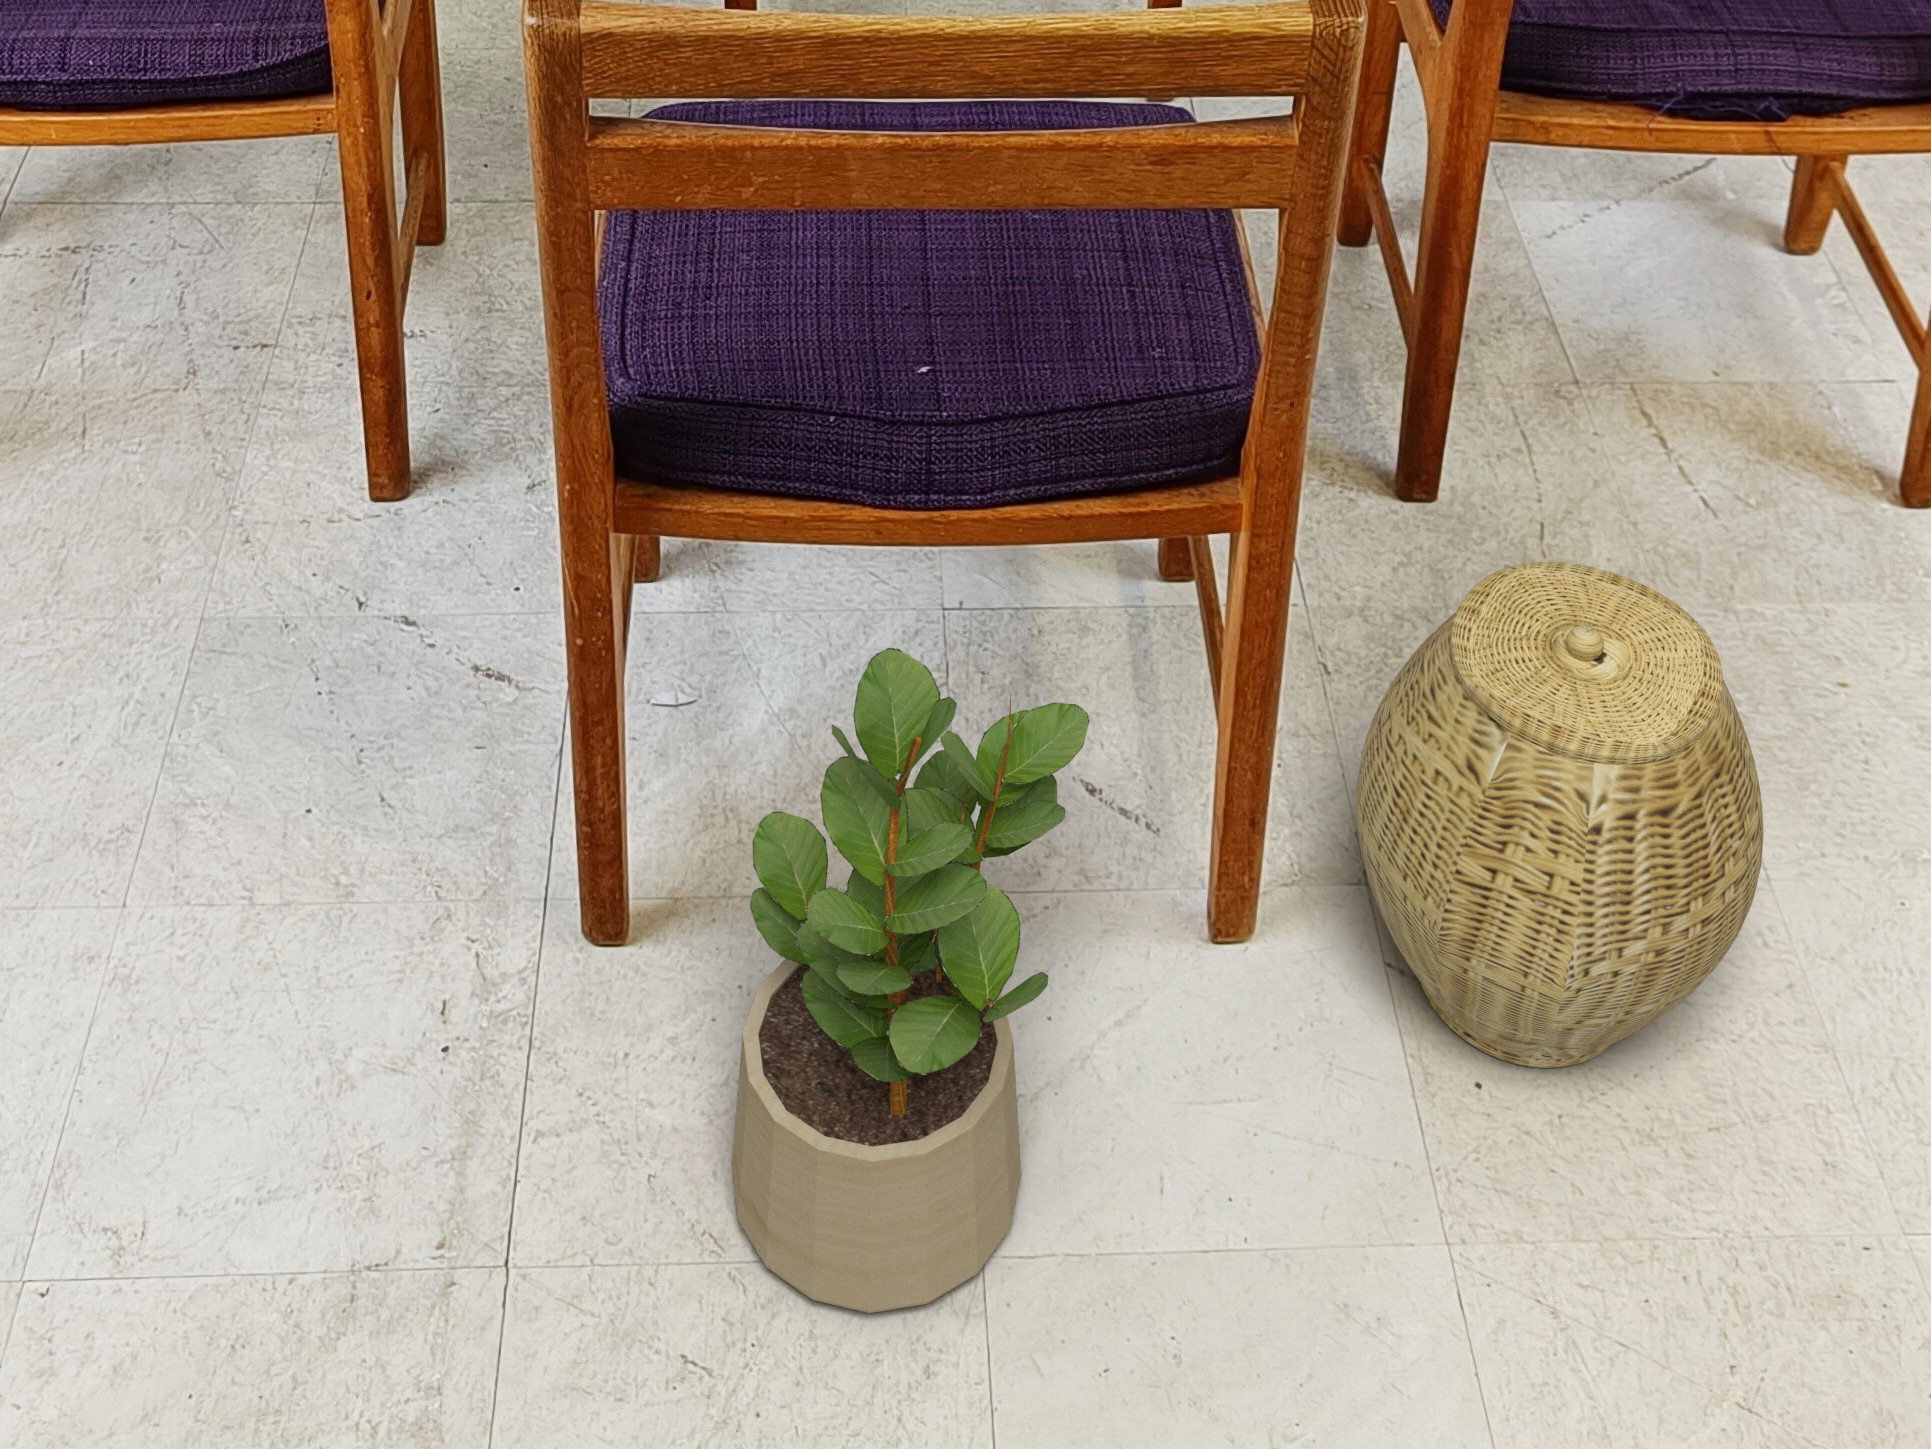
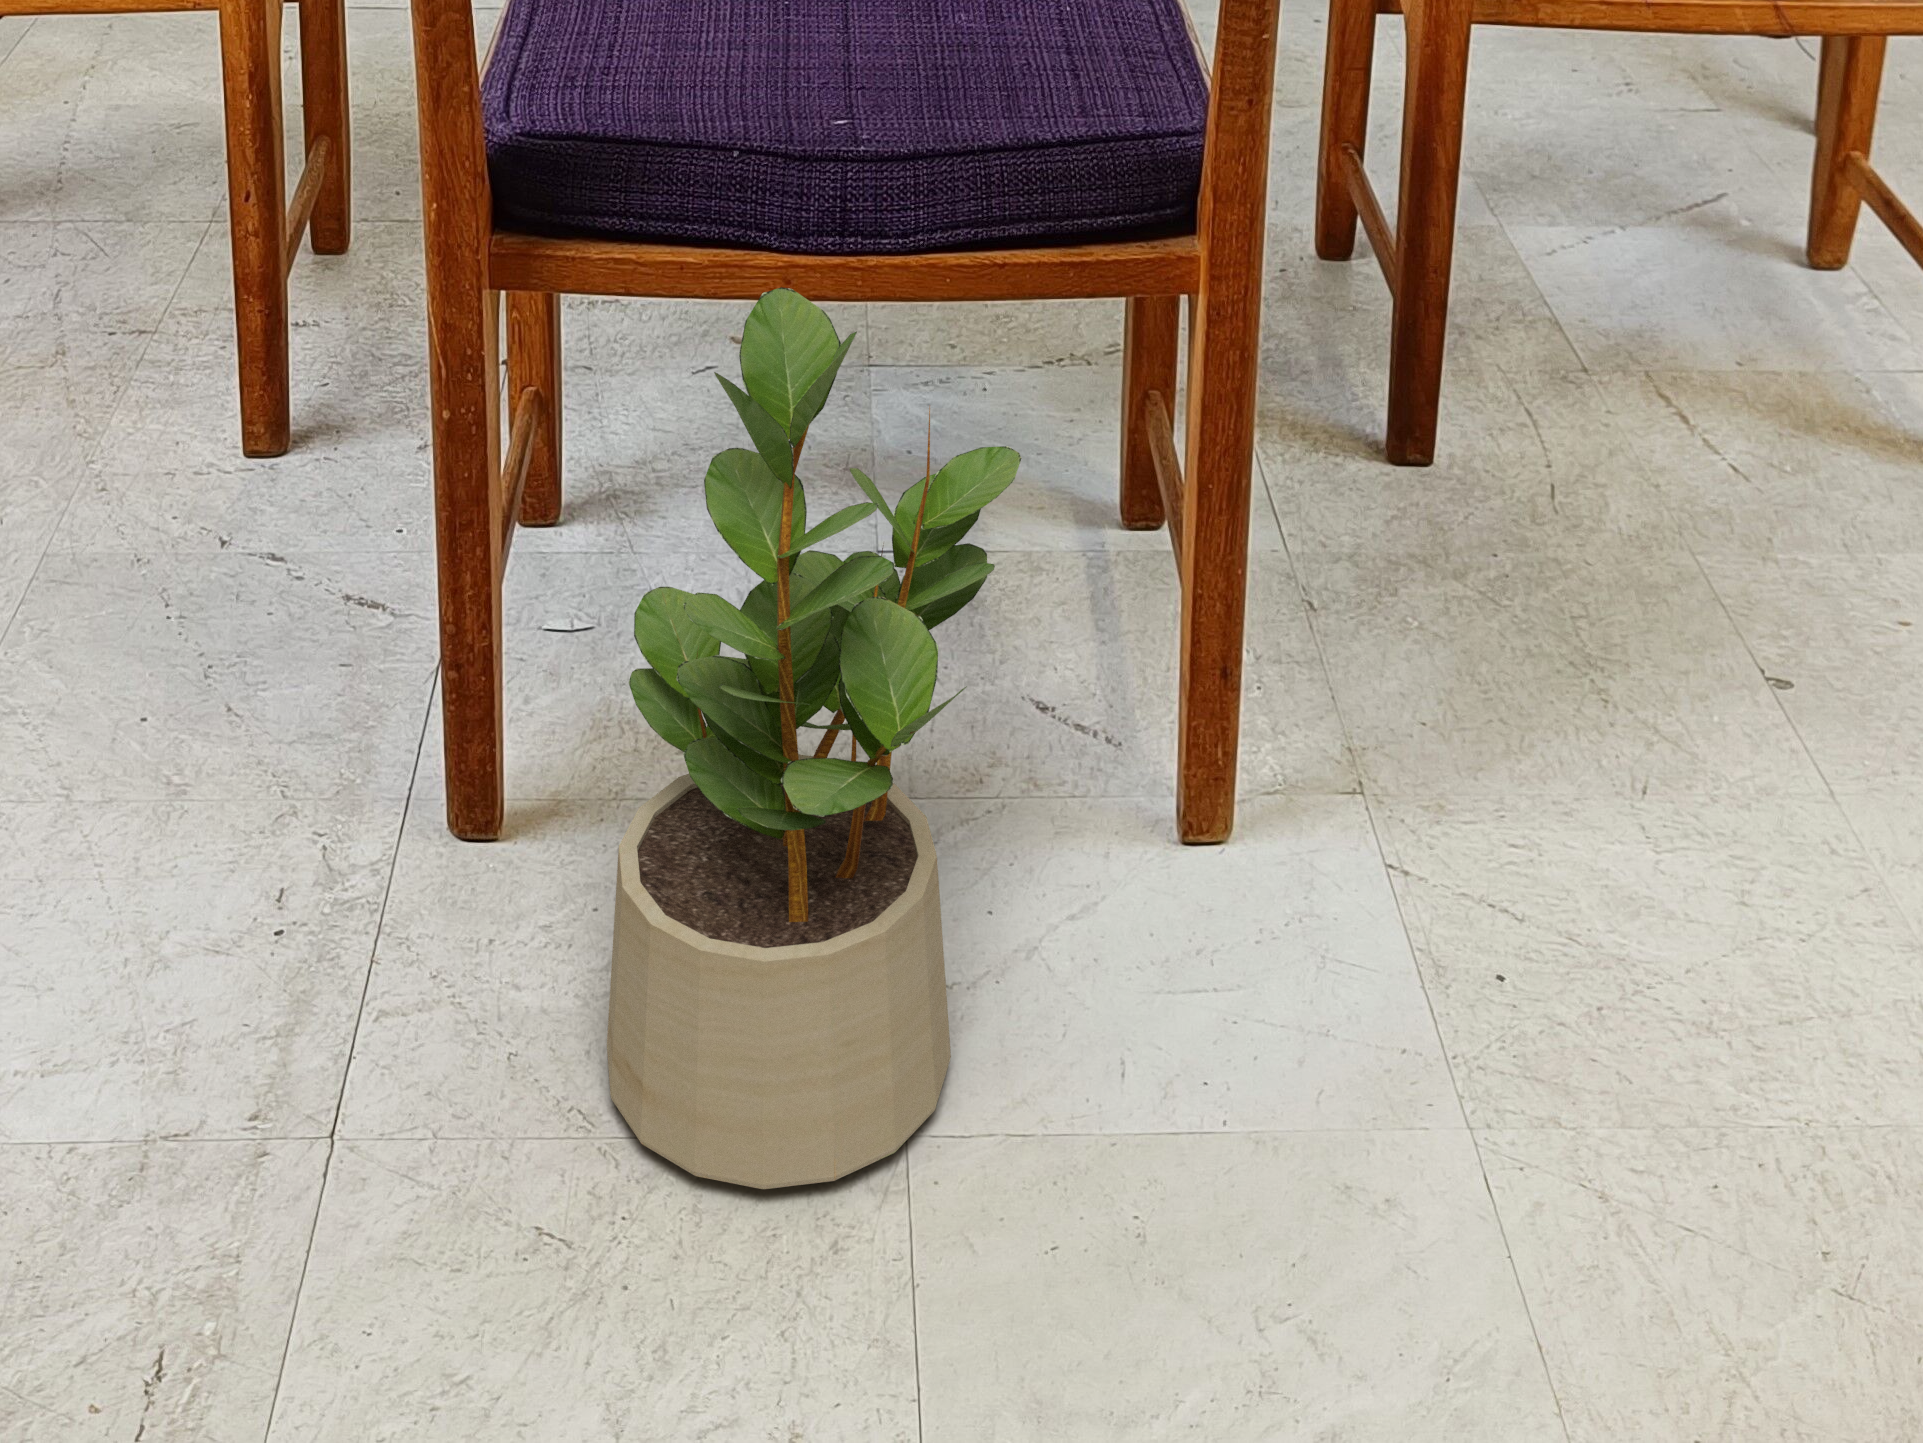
woven basket: present [1356,562,1763,1068] -> none [1341,356,1808,965]

